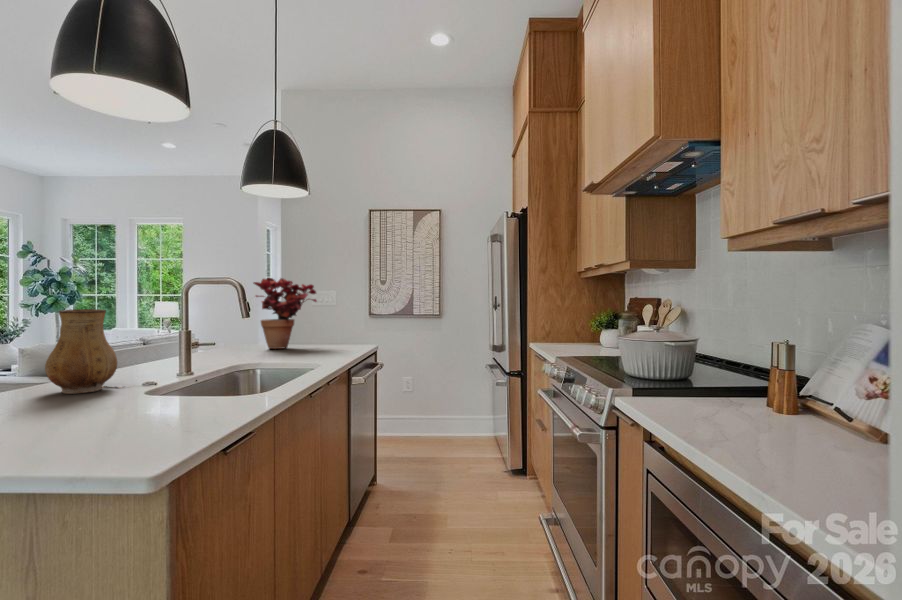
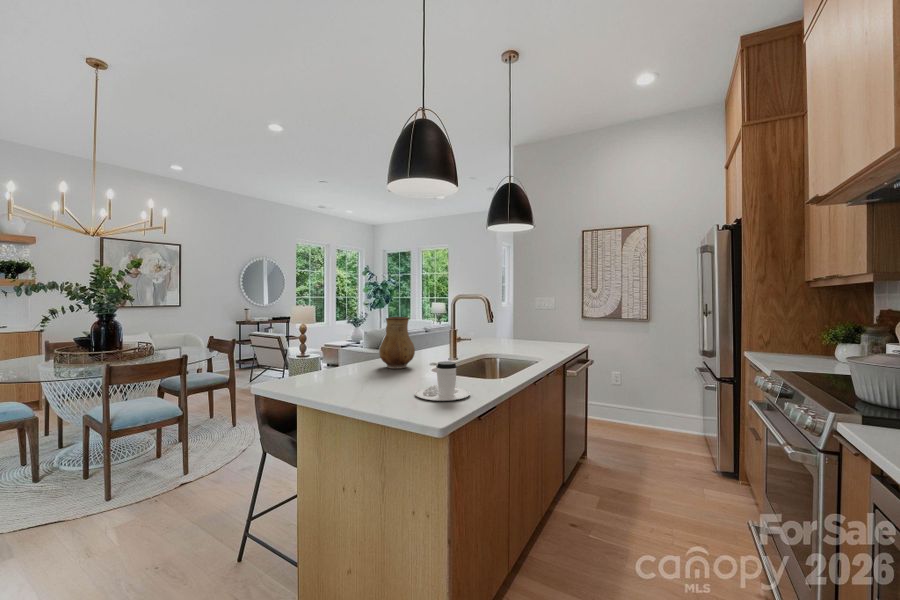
potted plant: present [253,278,317,349] -> none [494,290,540,344]
coffee cup: none [113,369,214,432] -> present [415,361,470,401]

